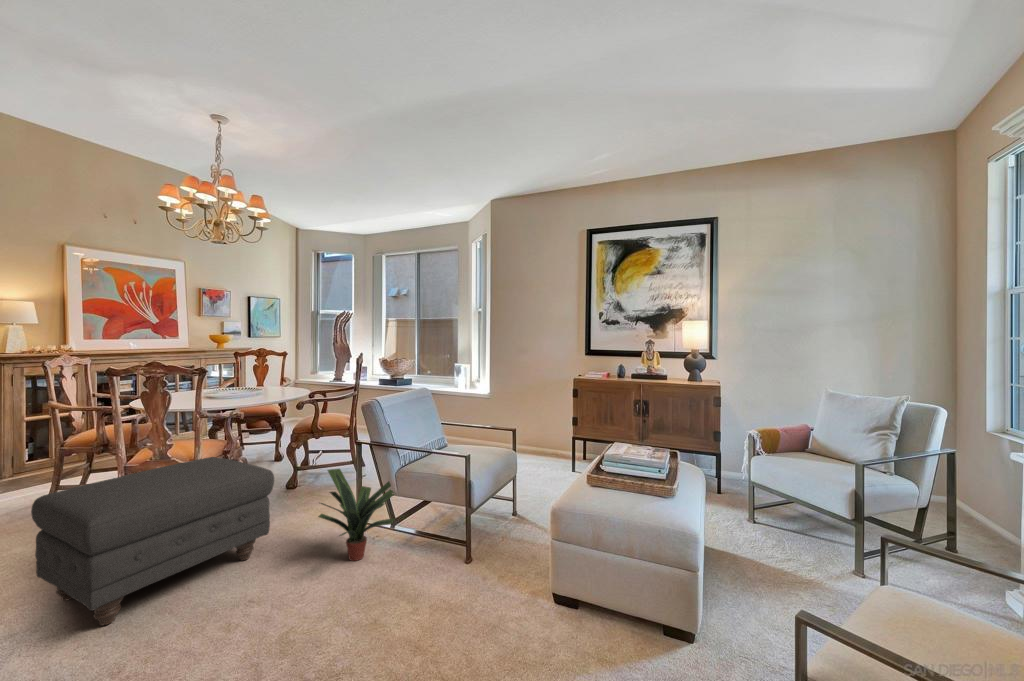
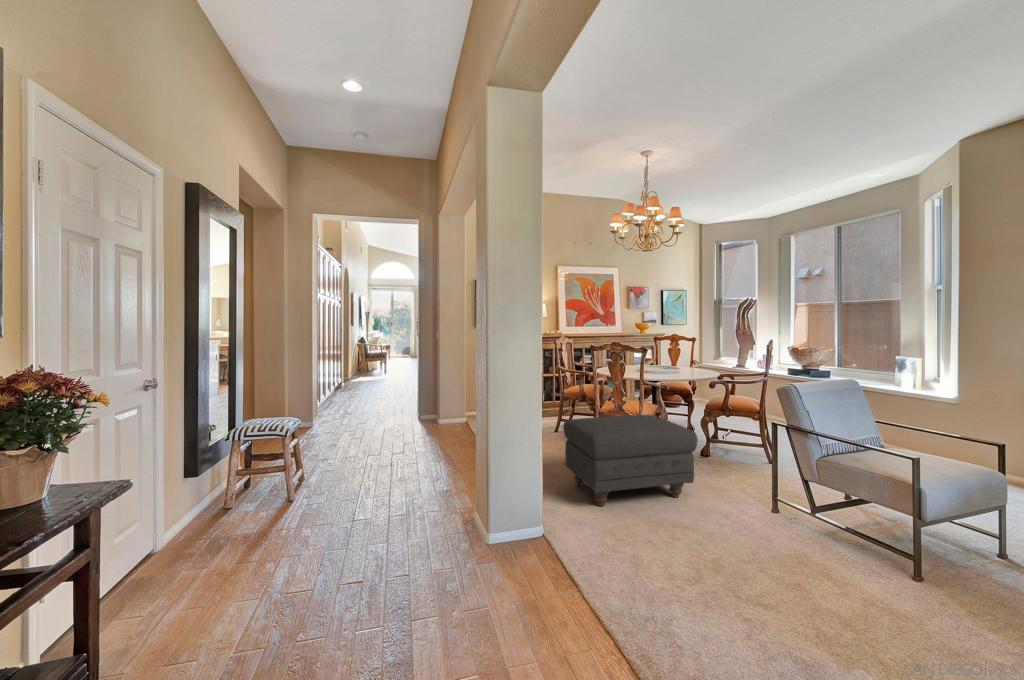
potted plant: present [318,469,395,561] -> none [736,442,817,530]

